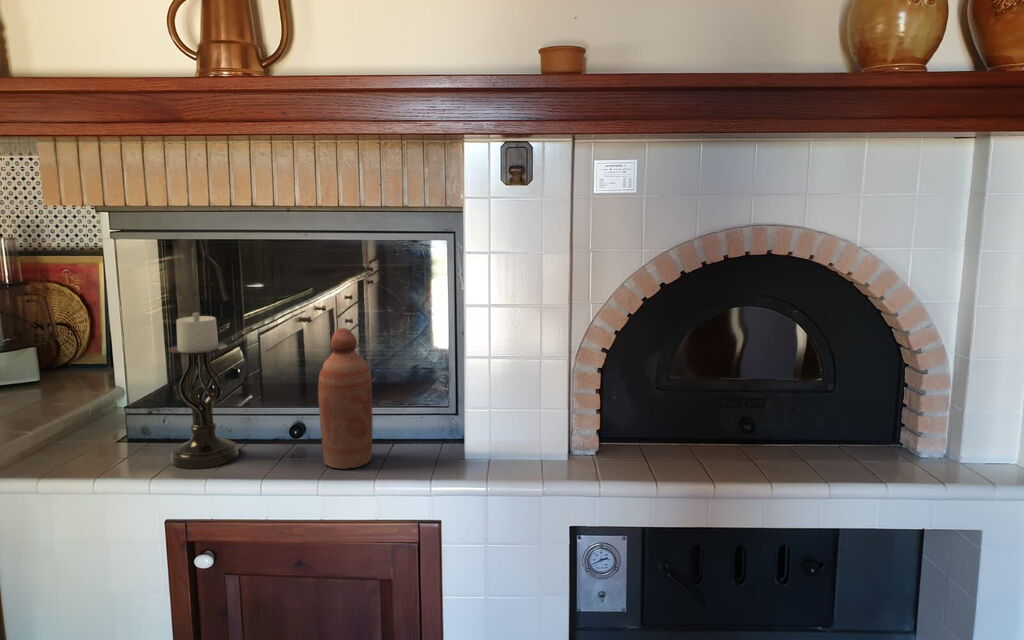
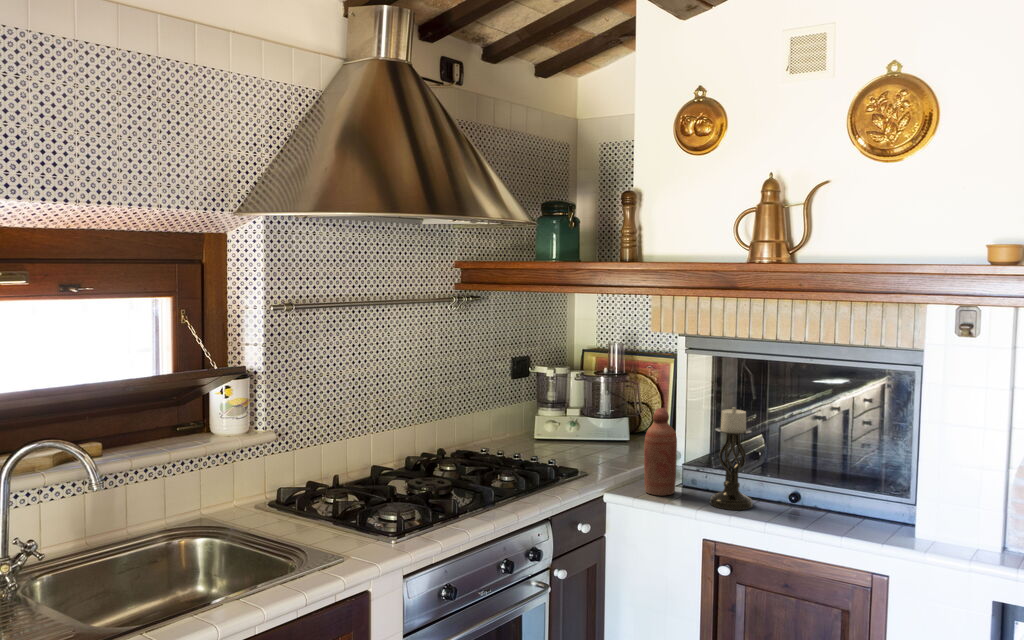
bottle: present [318,328,373,469] -> present [644,408,677,496]

